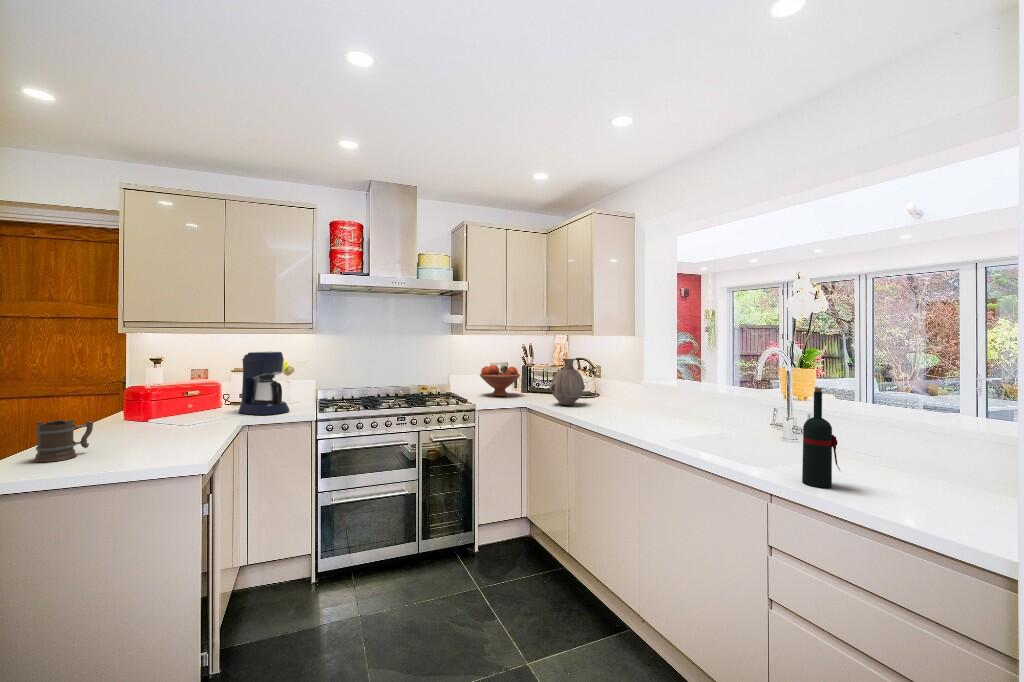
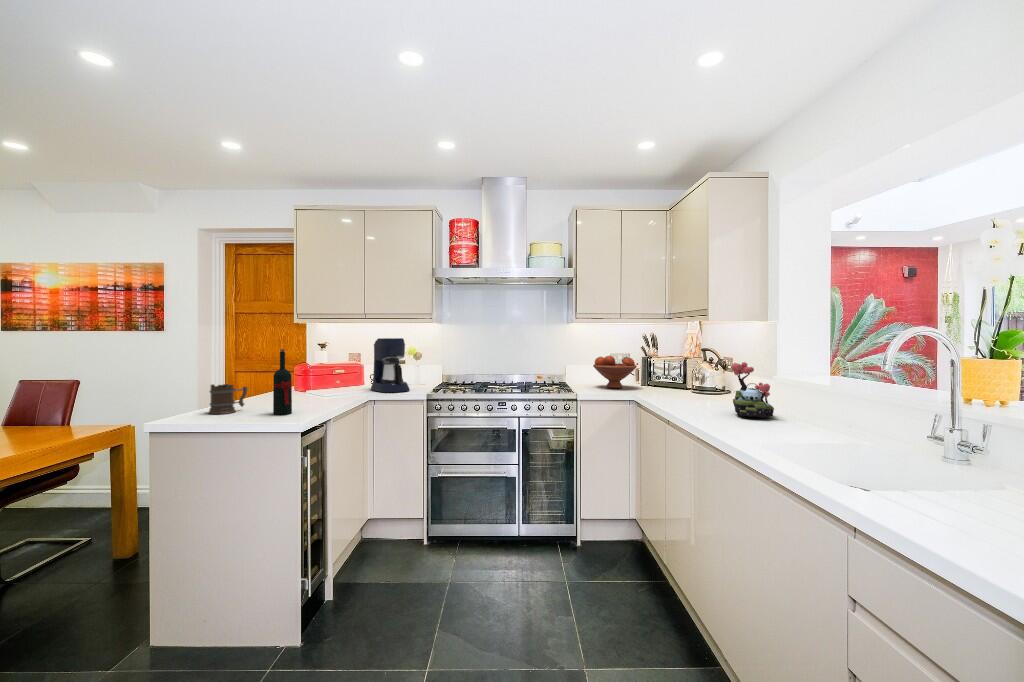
vase: present [549,359,585,405] -> none [658,348,703,400]
plant: none [617,371,653,417] -> present [731,362,774,417]
wine bottle: present [802,387,840,488] -> present [273,349,292,415]

